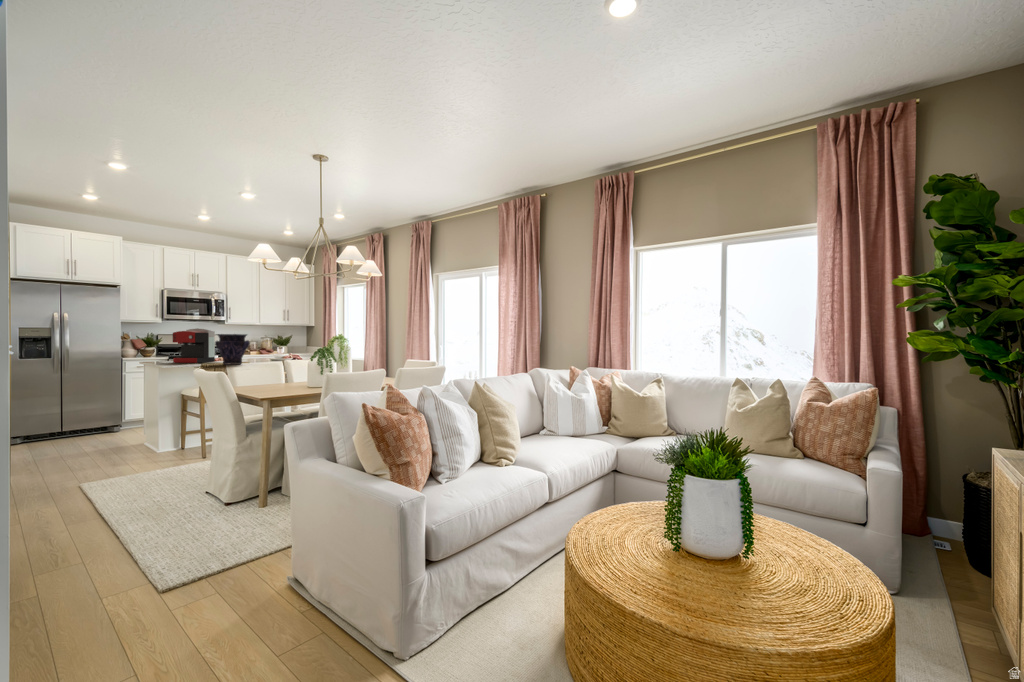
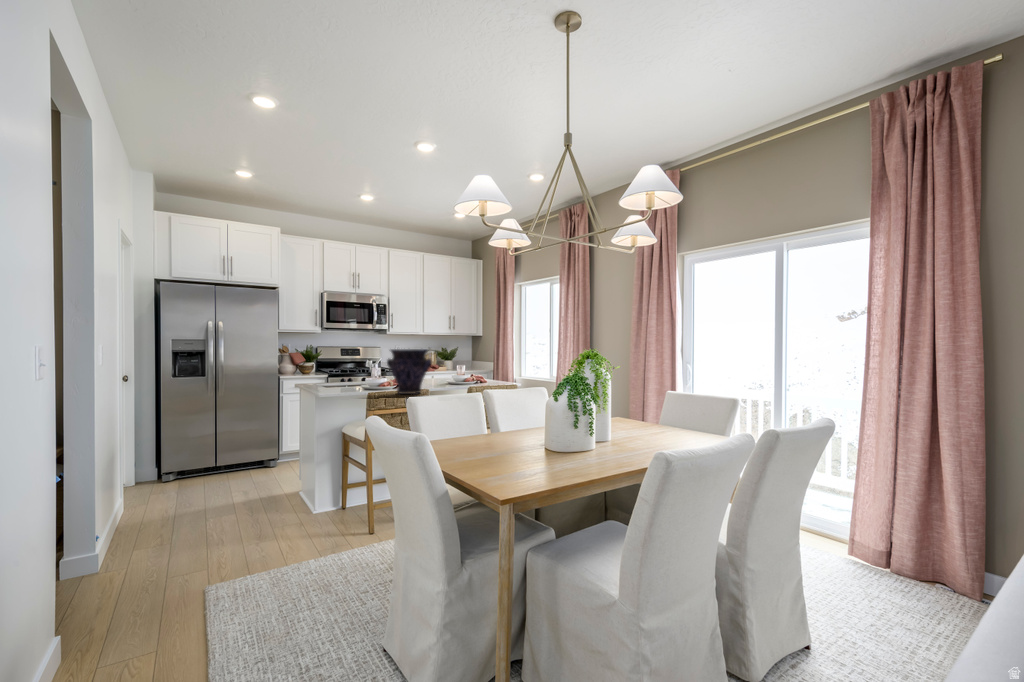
coffee maker: present [173,328,215,363] -> none [333,341,383,389]

